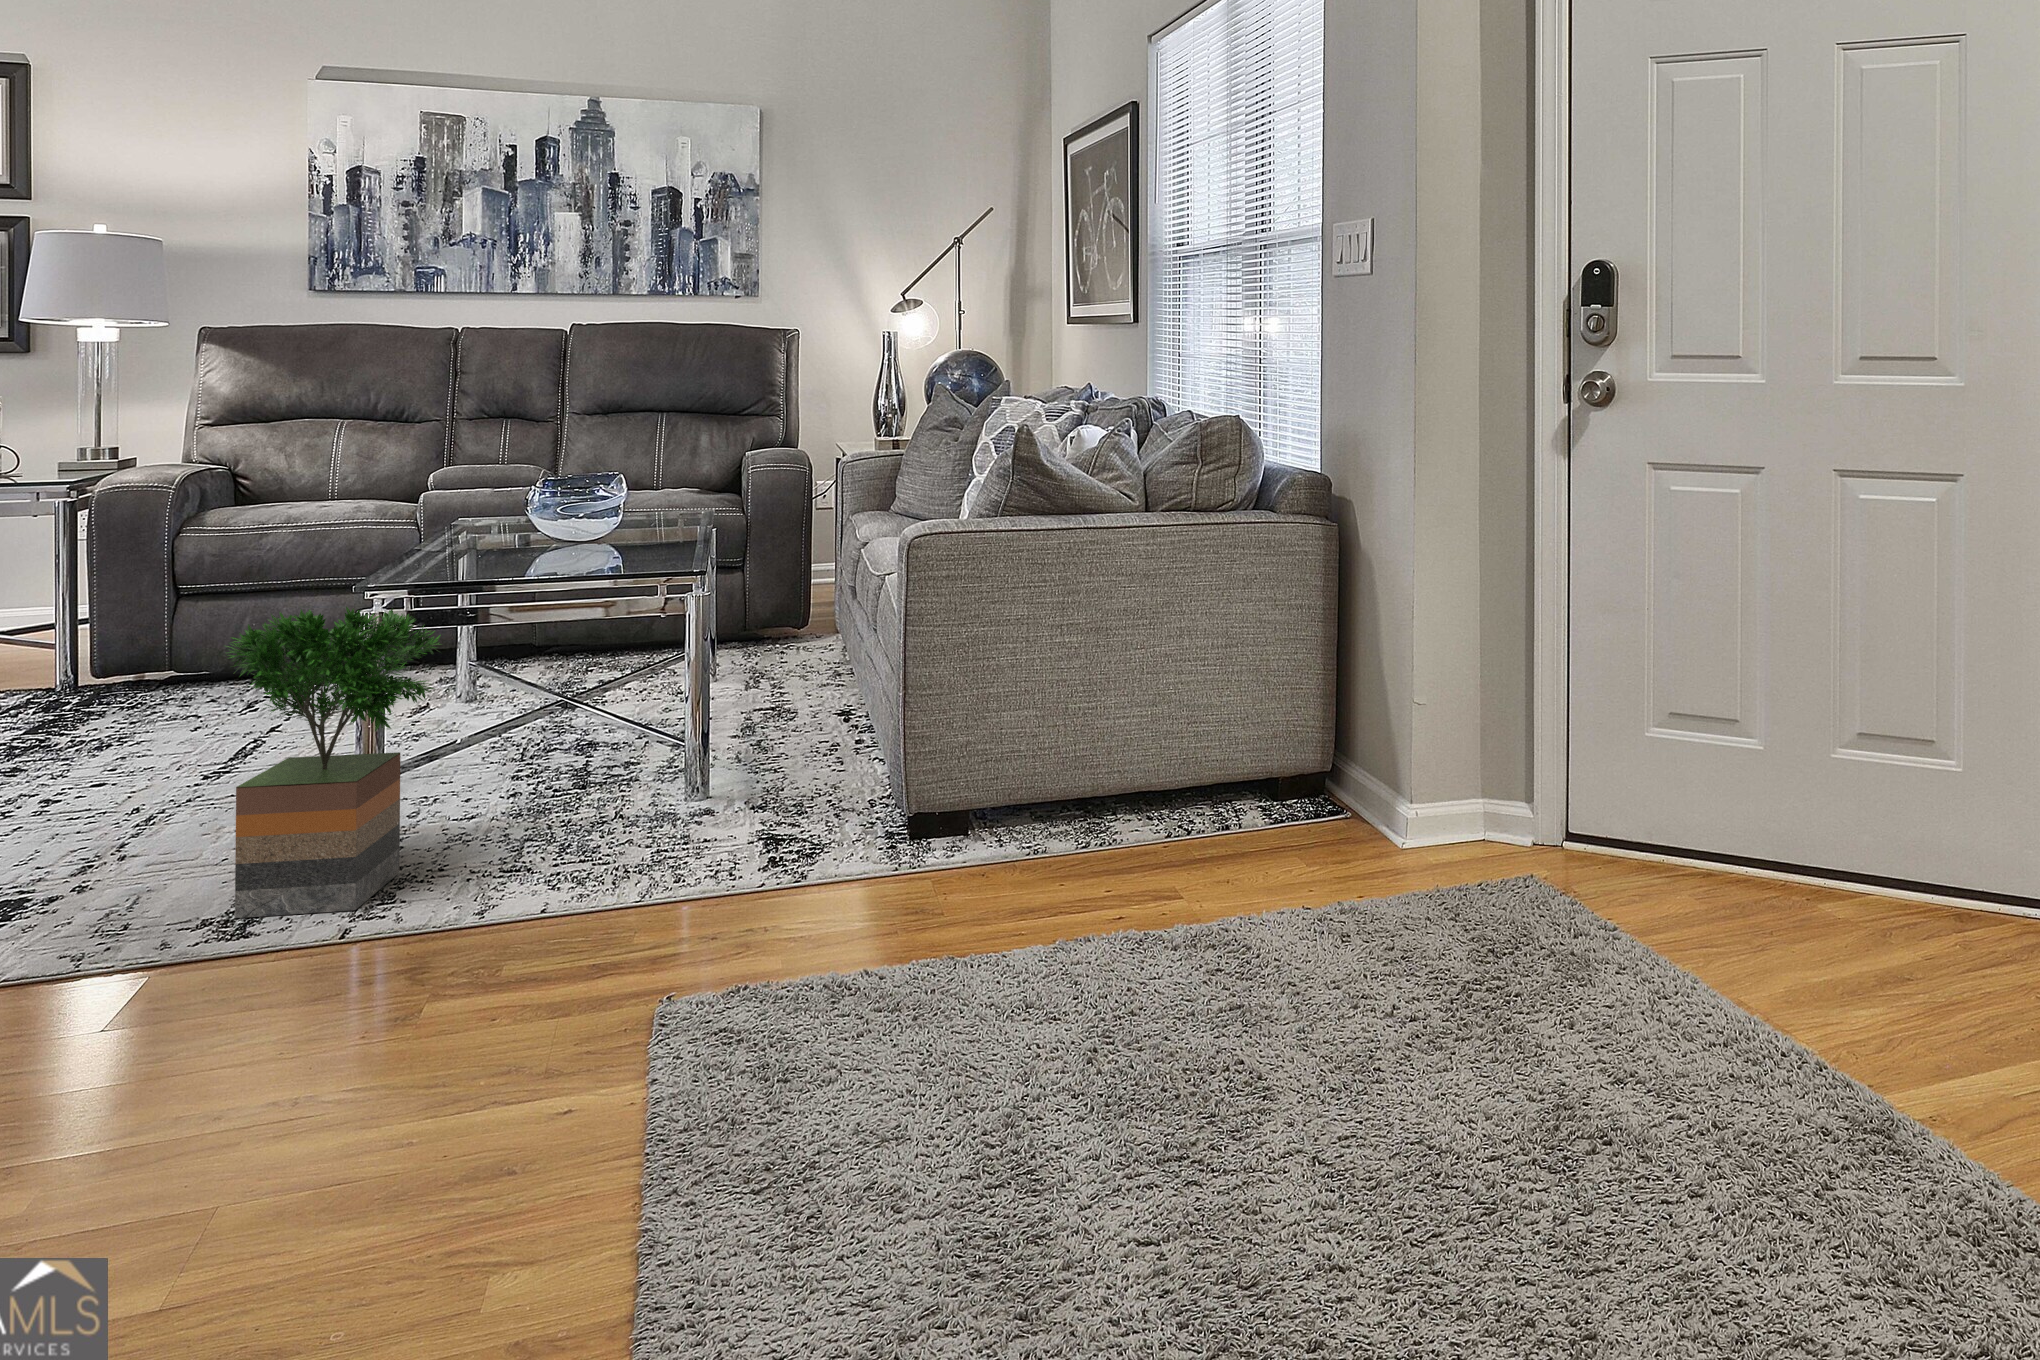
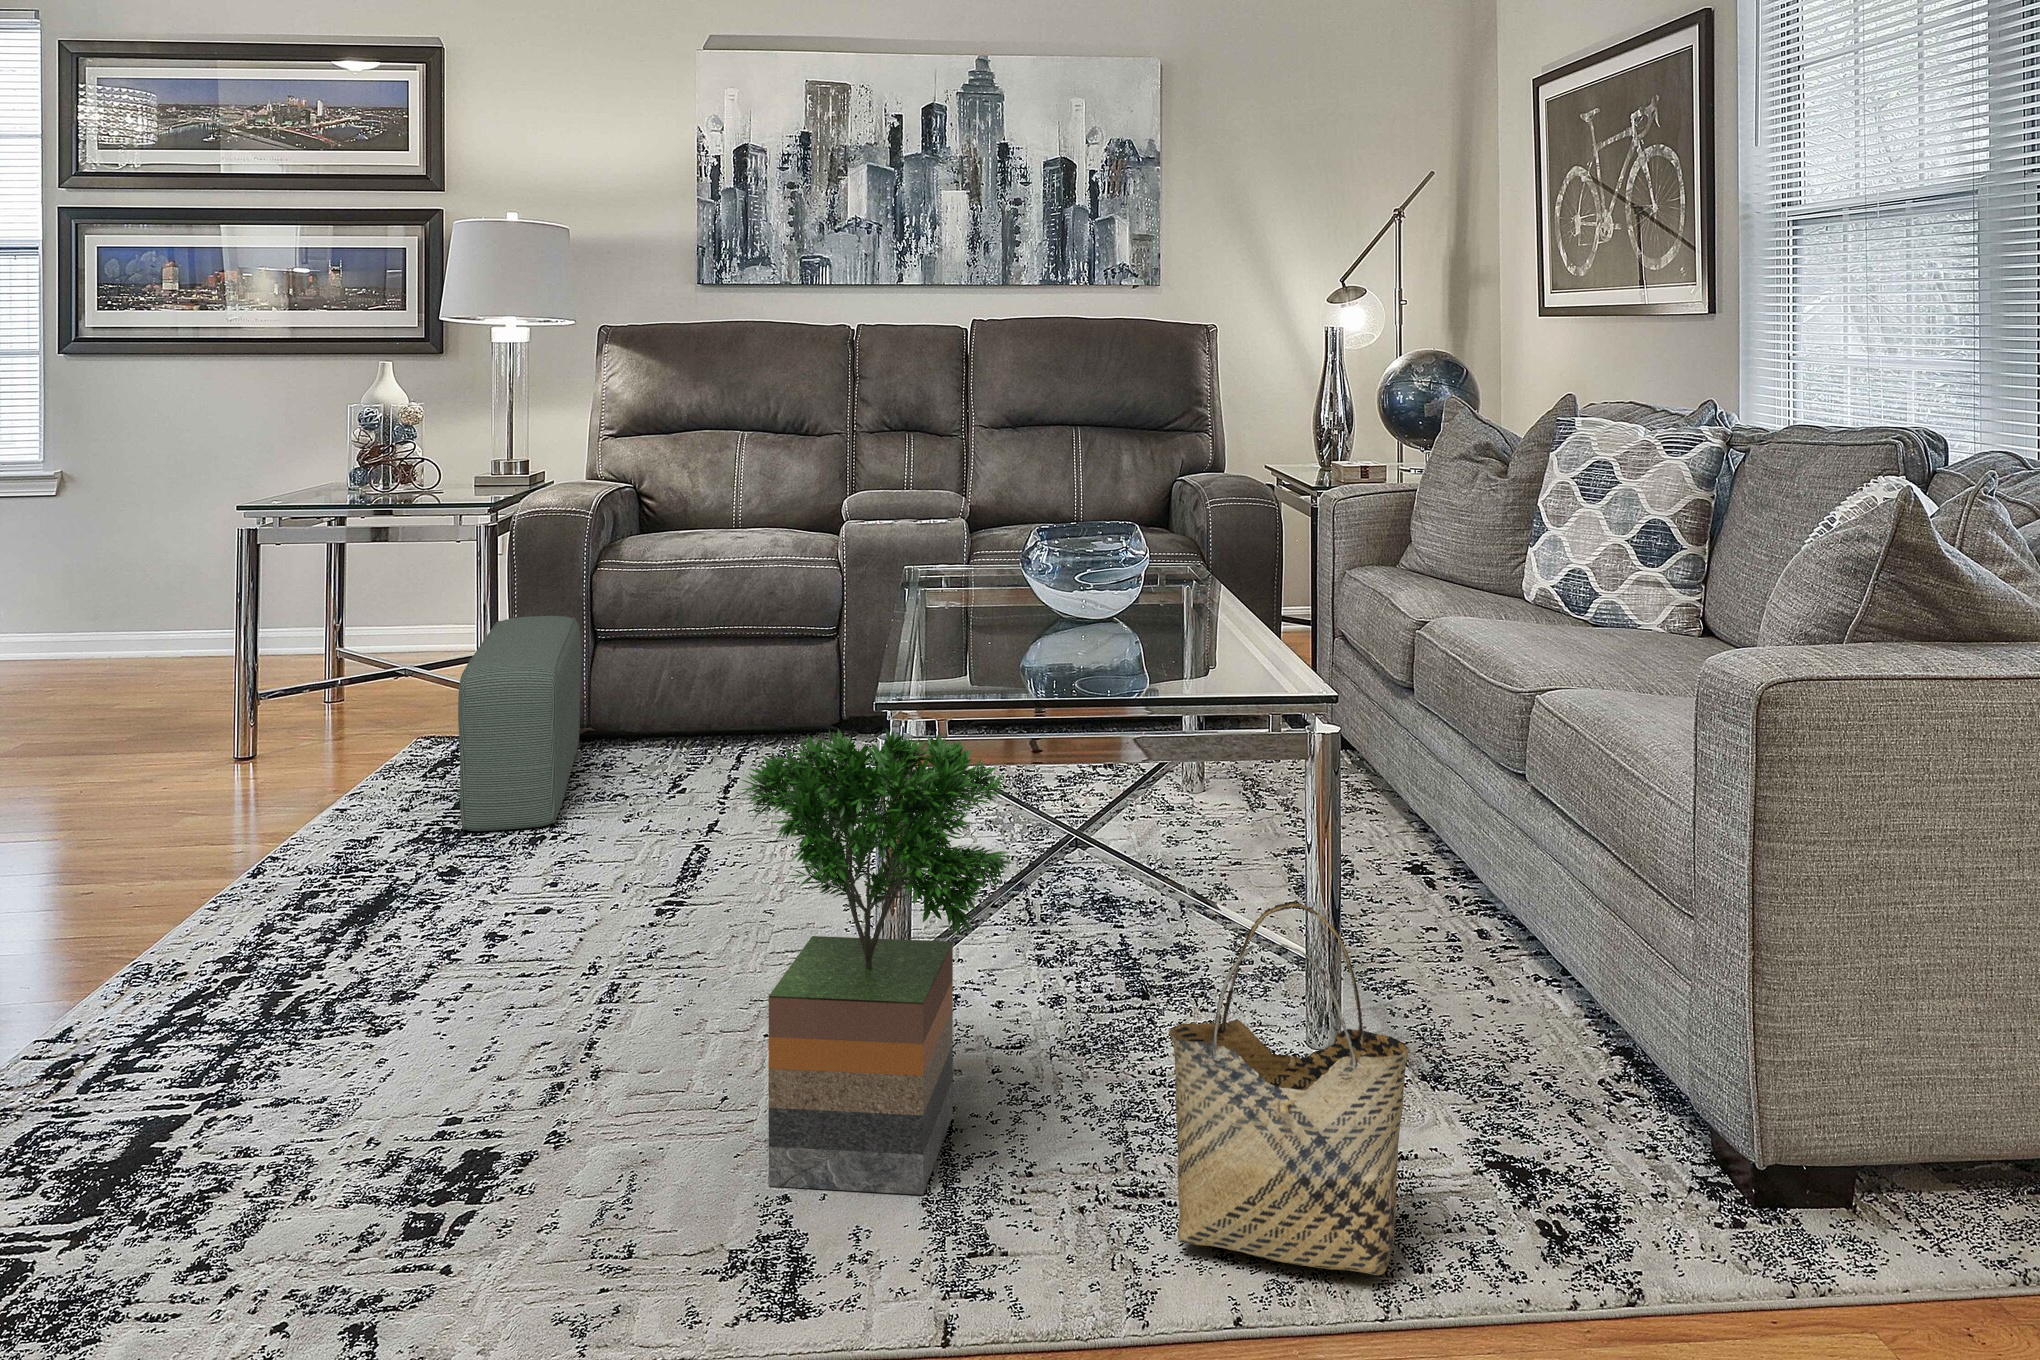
pouf: none [17,579,156,753] -> present [458,616,581,831]
woven basket: none [528,695,689,909] -> present [1169,902,1409,1275]

